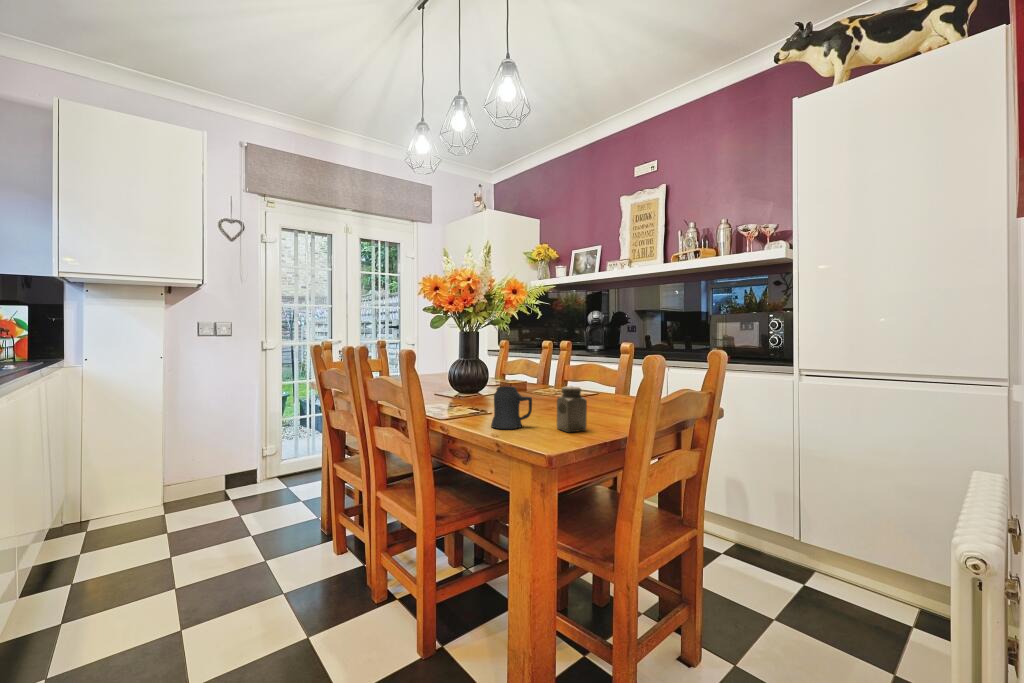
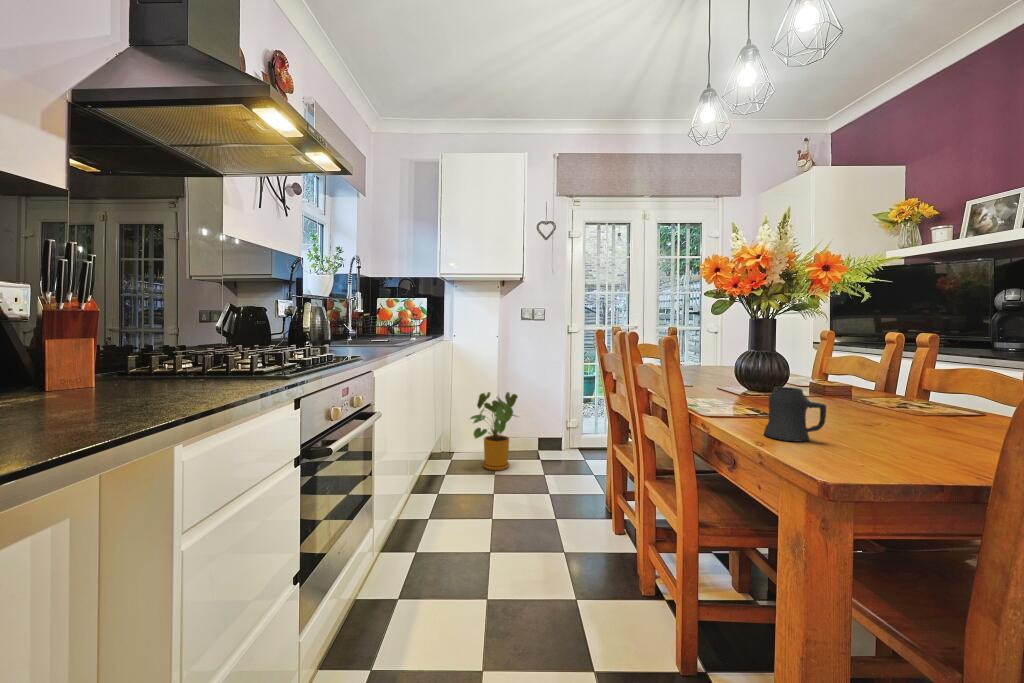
salt shaker: present [557,386,587,432] -> none [864,396,919,462]
house plant: none [120,424,207,528] -> present [470,392,518,470]

